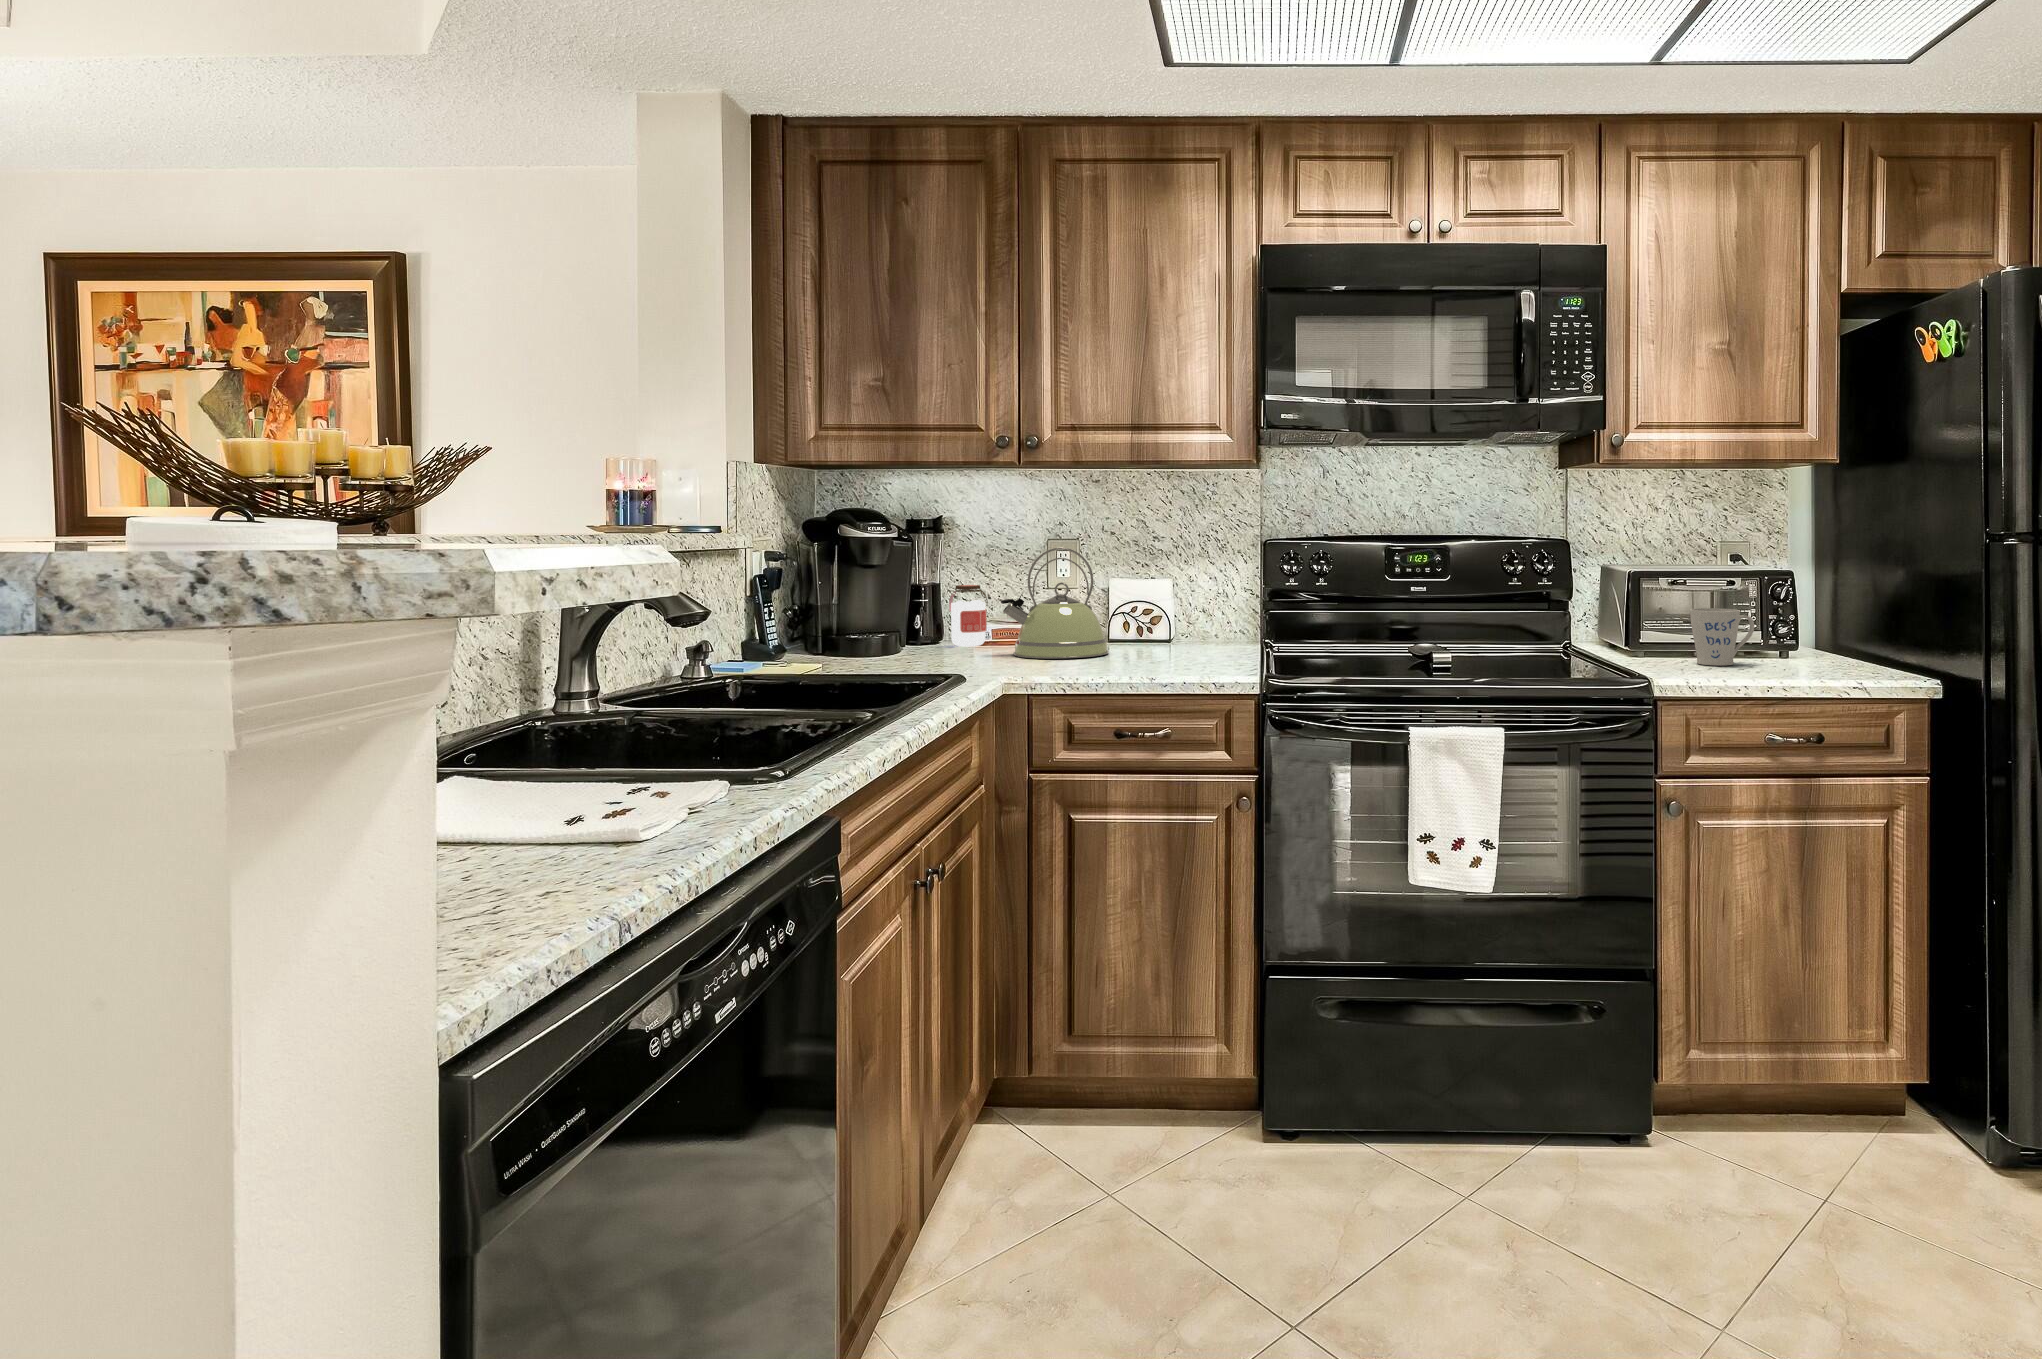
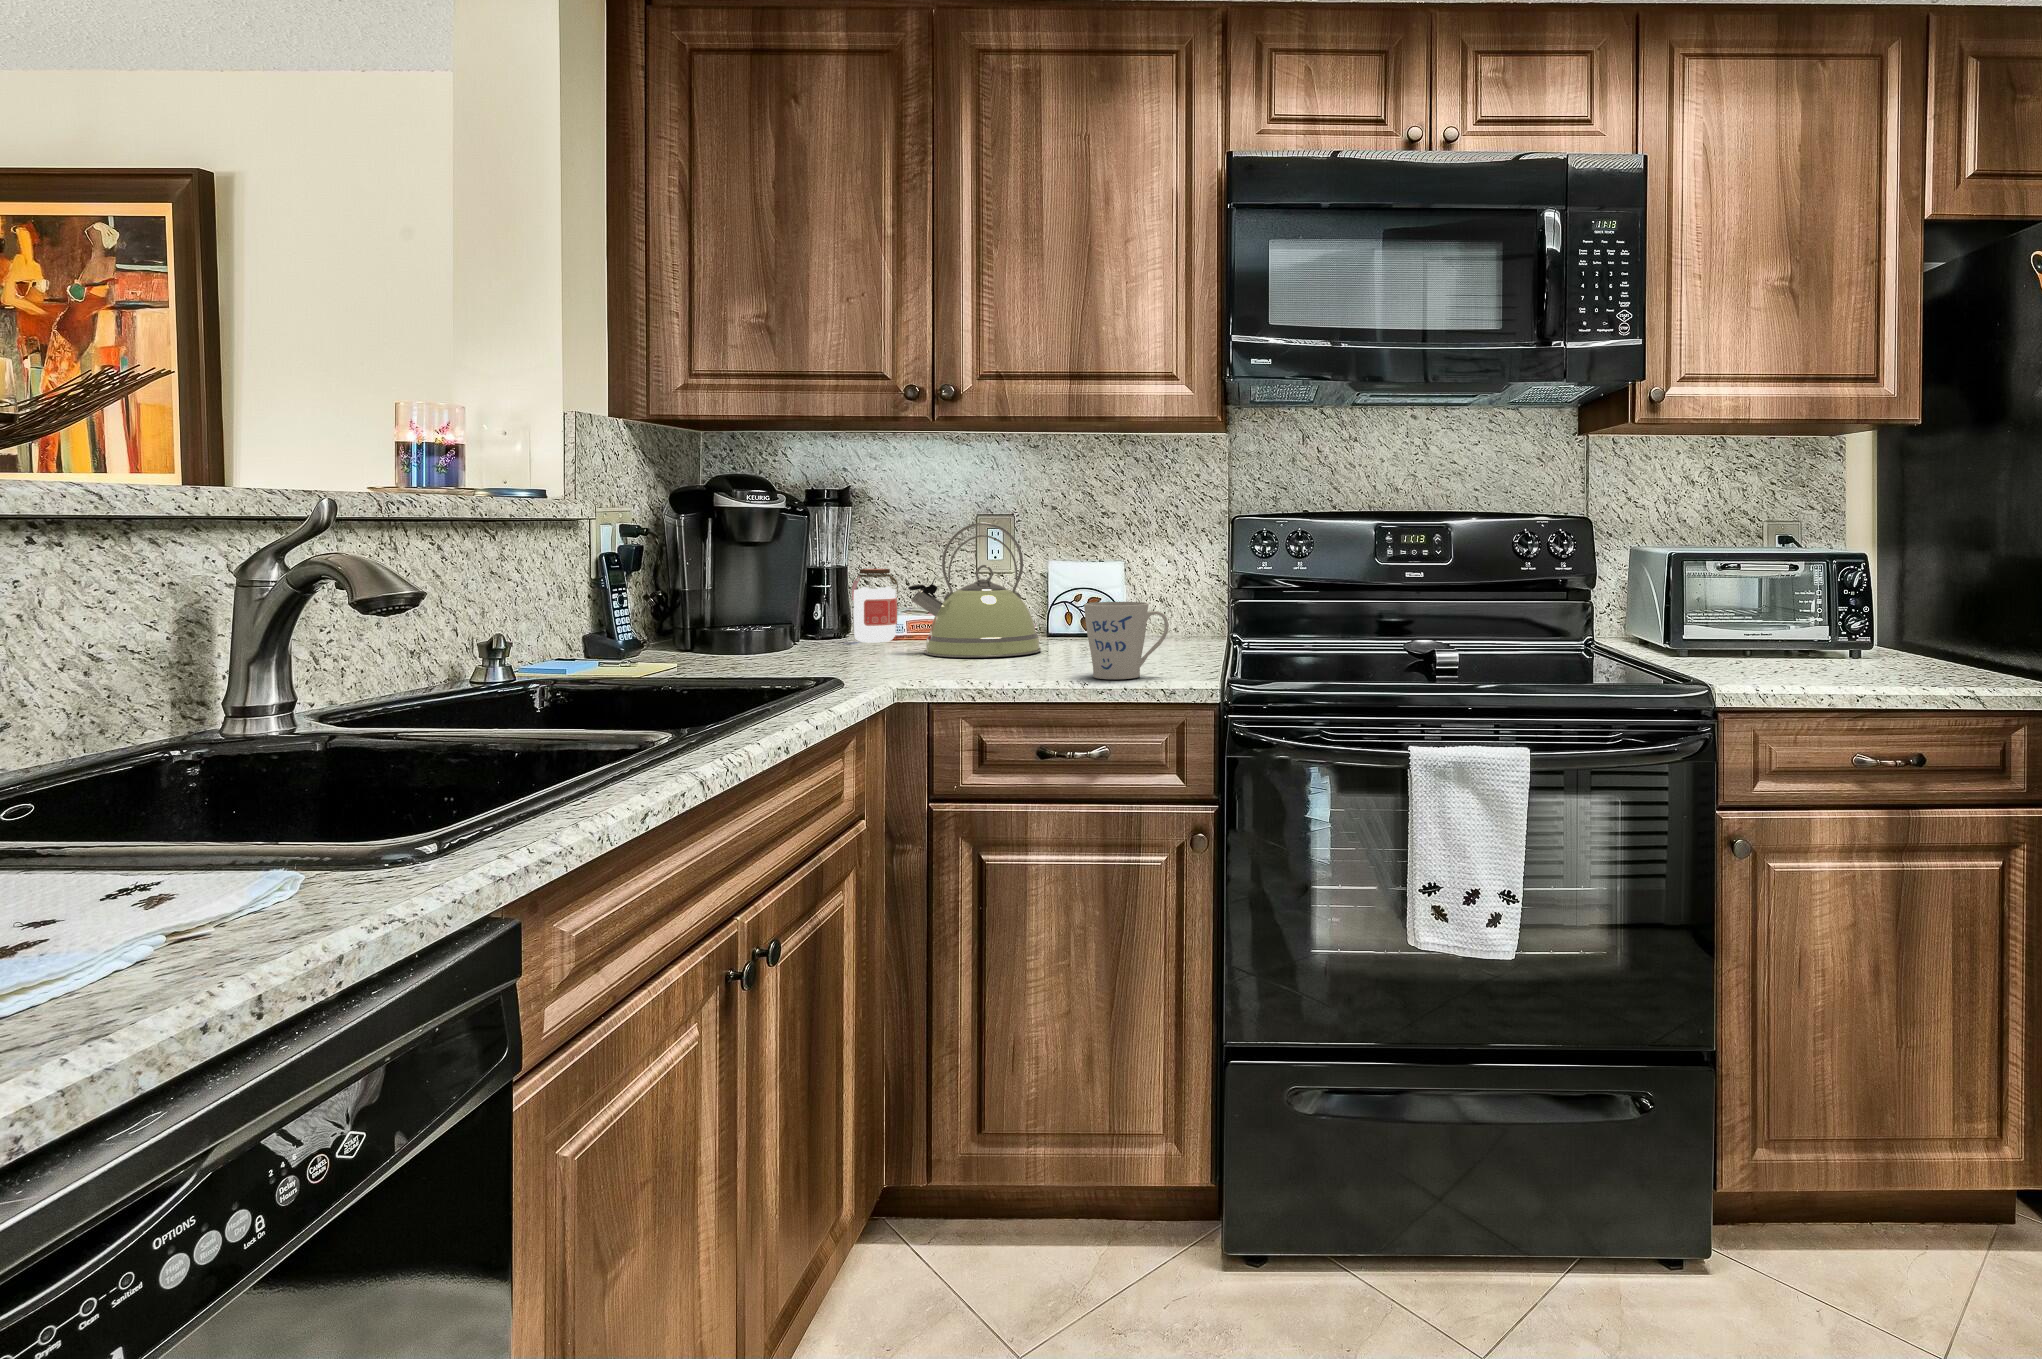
mug: present [1690,608,1754,666] -> present [1084,602,1169,679]

